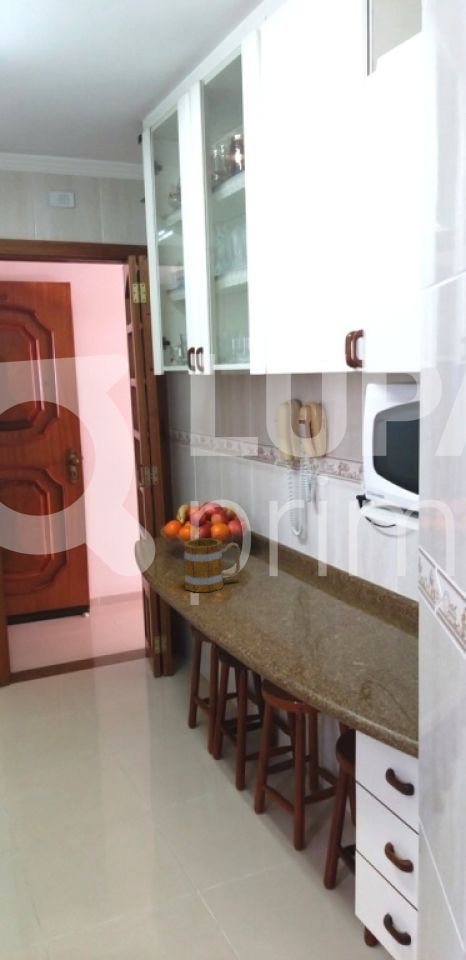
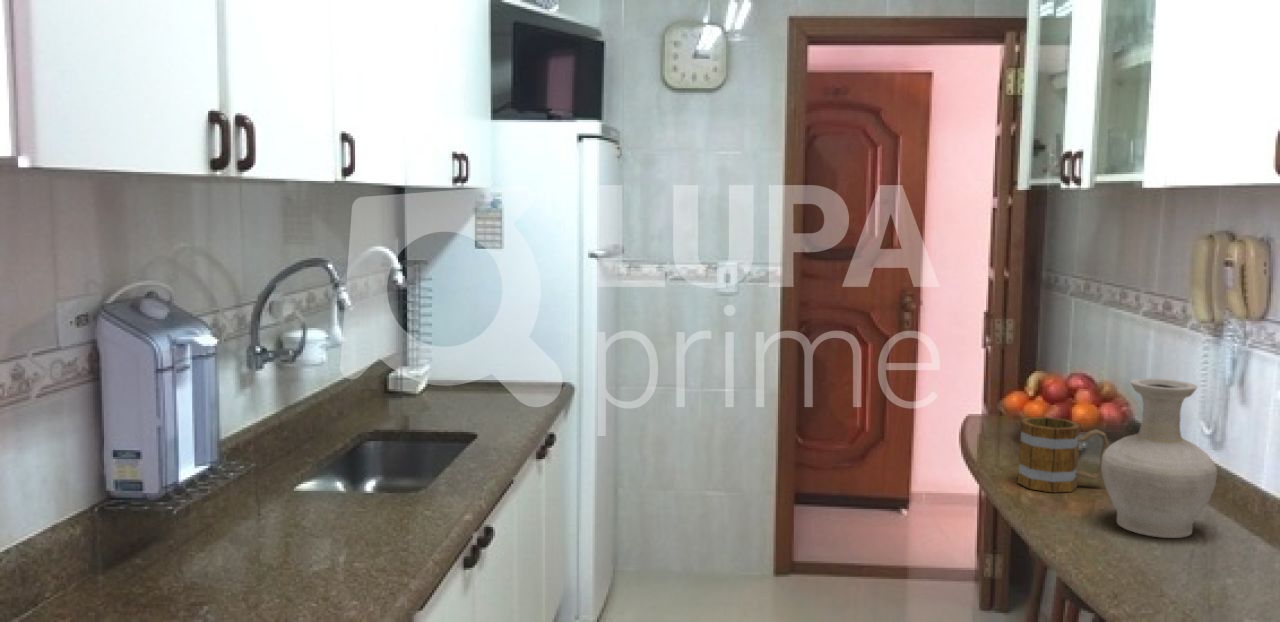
vase: none [243,504,312,611] -> present [1101,378,1217,538]

